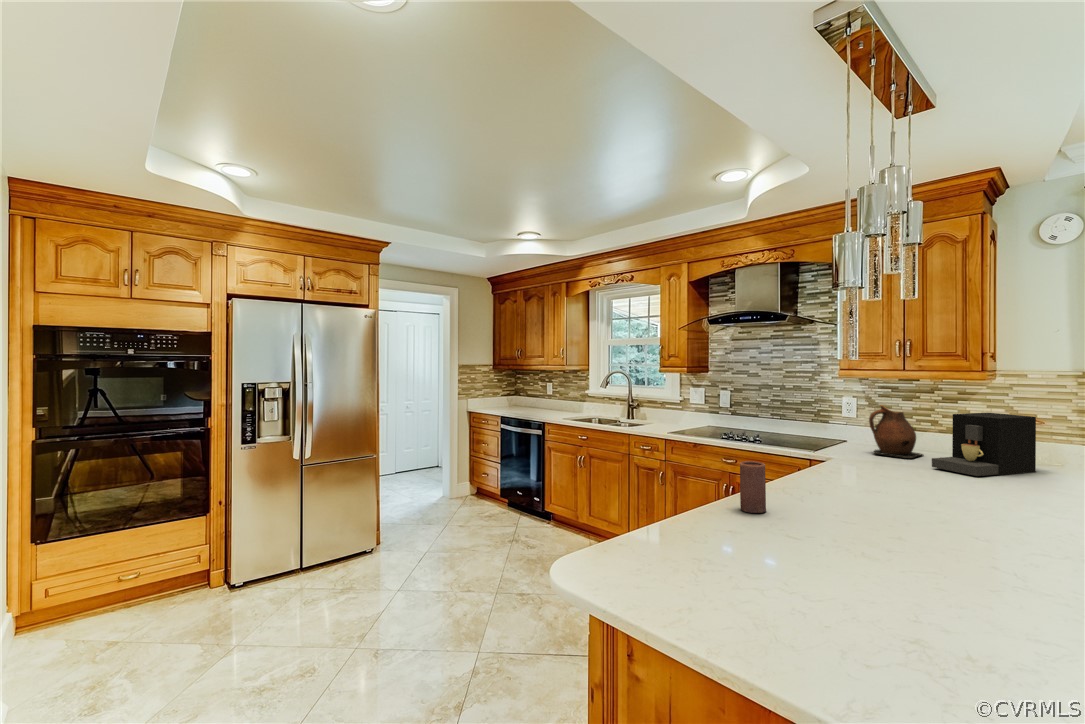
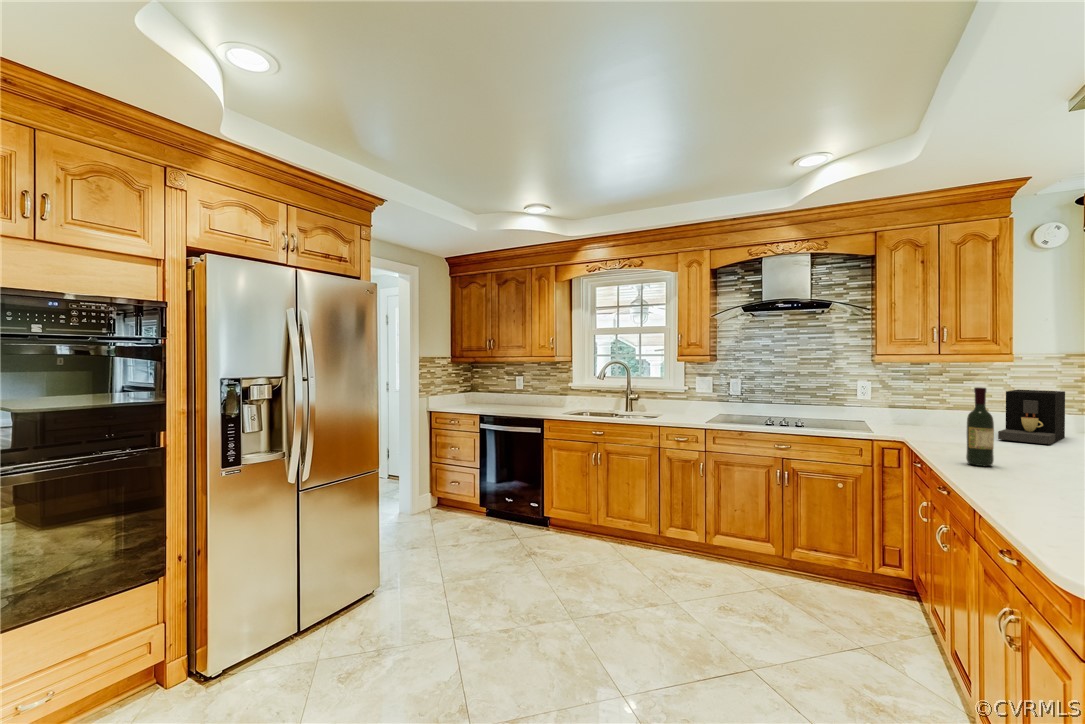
ceramic pitcher: present [869,405,923,458] -> none [912,386,959,434]
wine bottle: none [800,408,824,489] -> present [966,387,994,466]
candle: present [740,461,766,513] -> none [998,442,1031,495]

